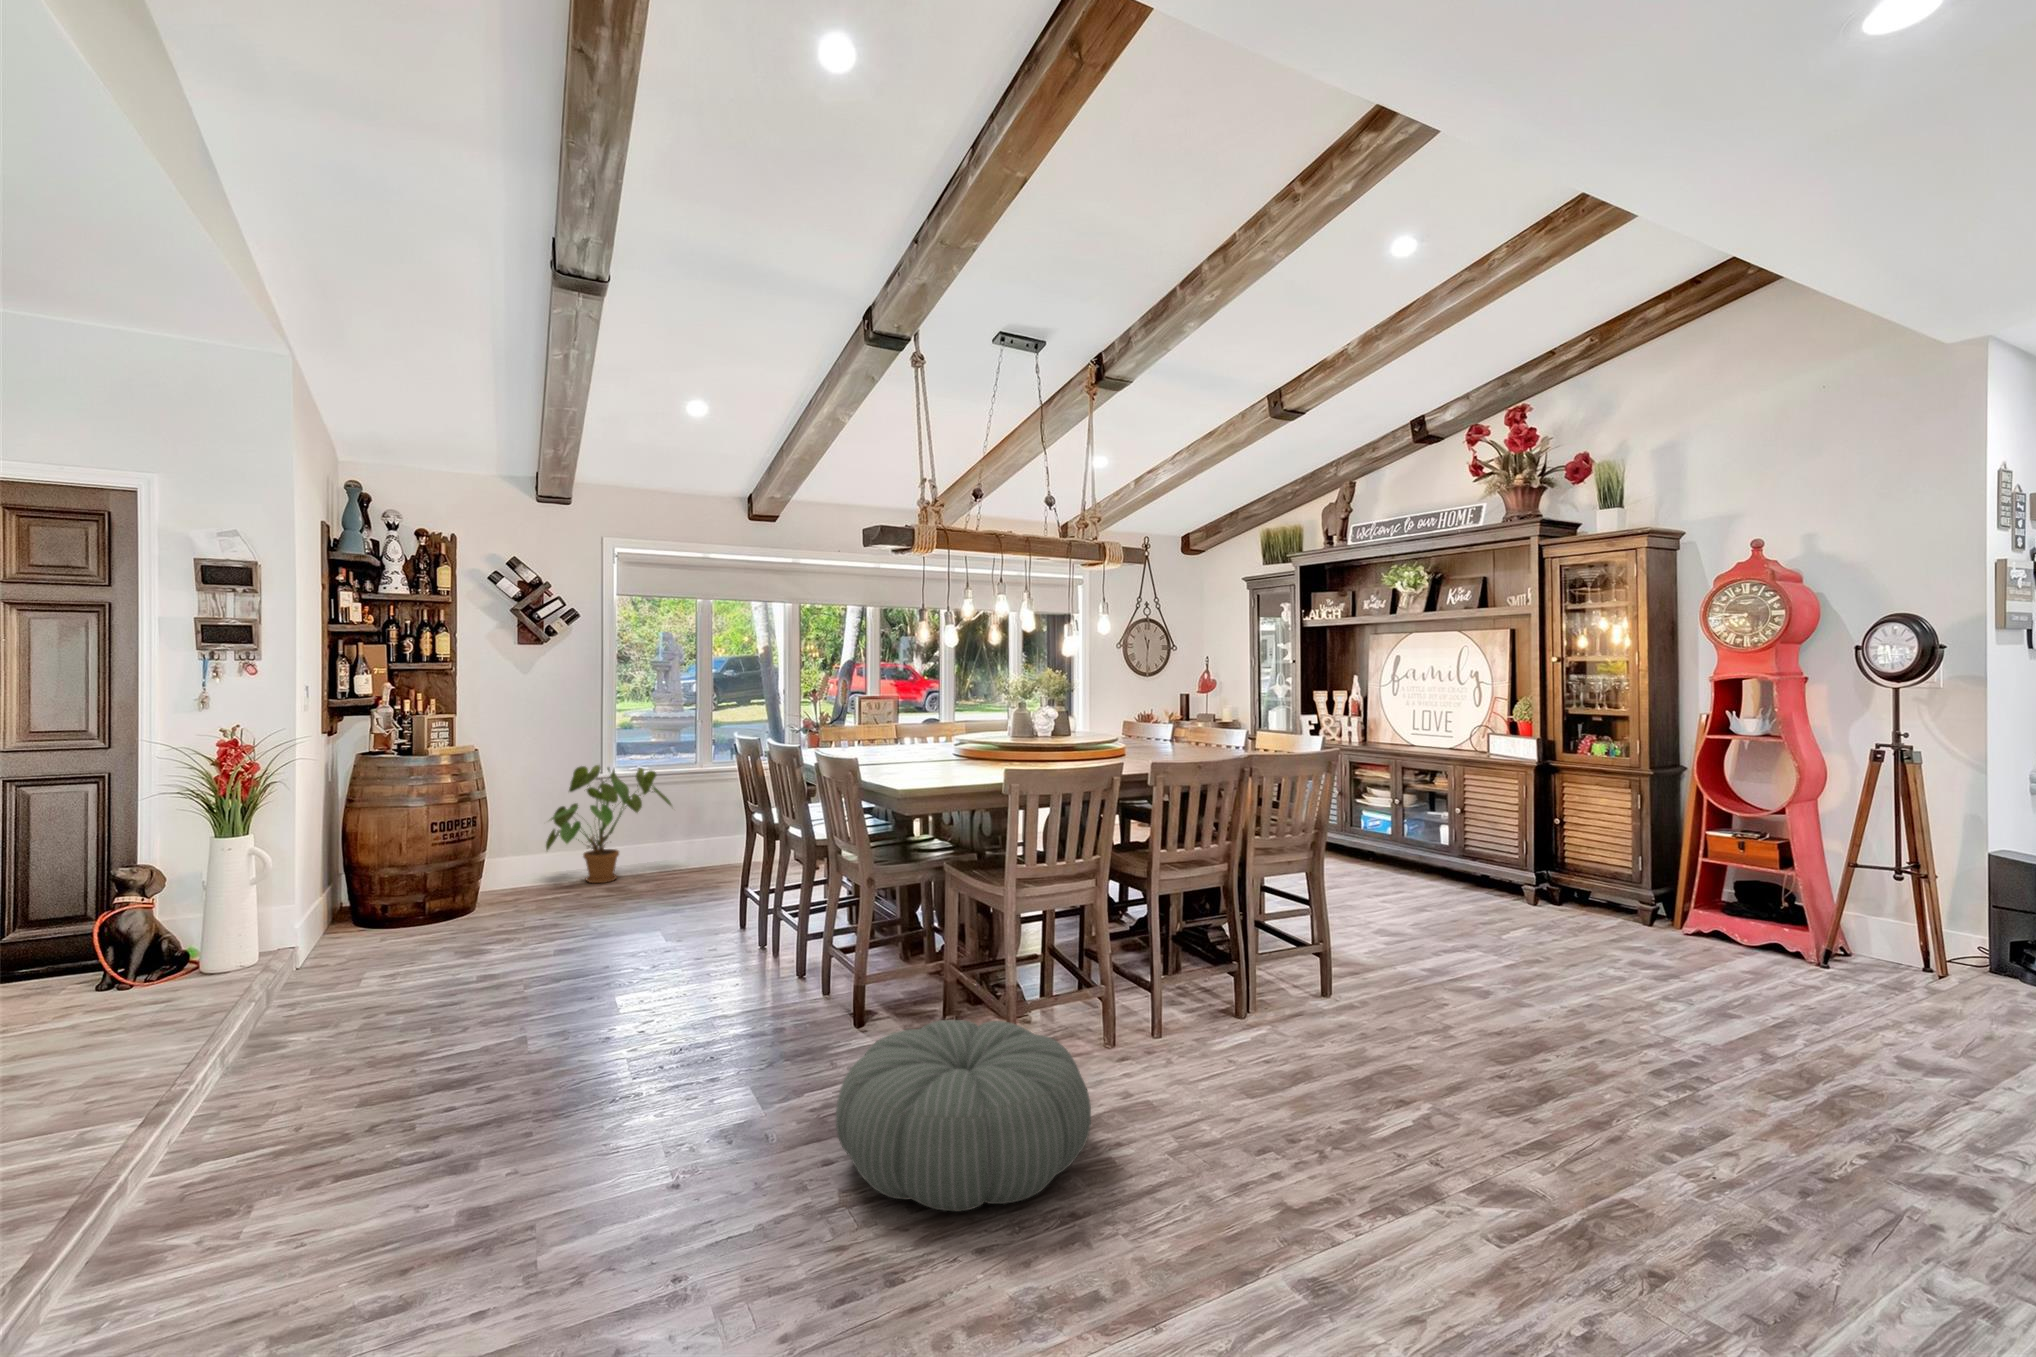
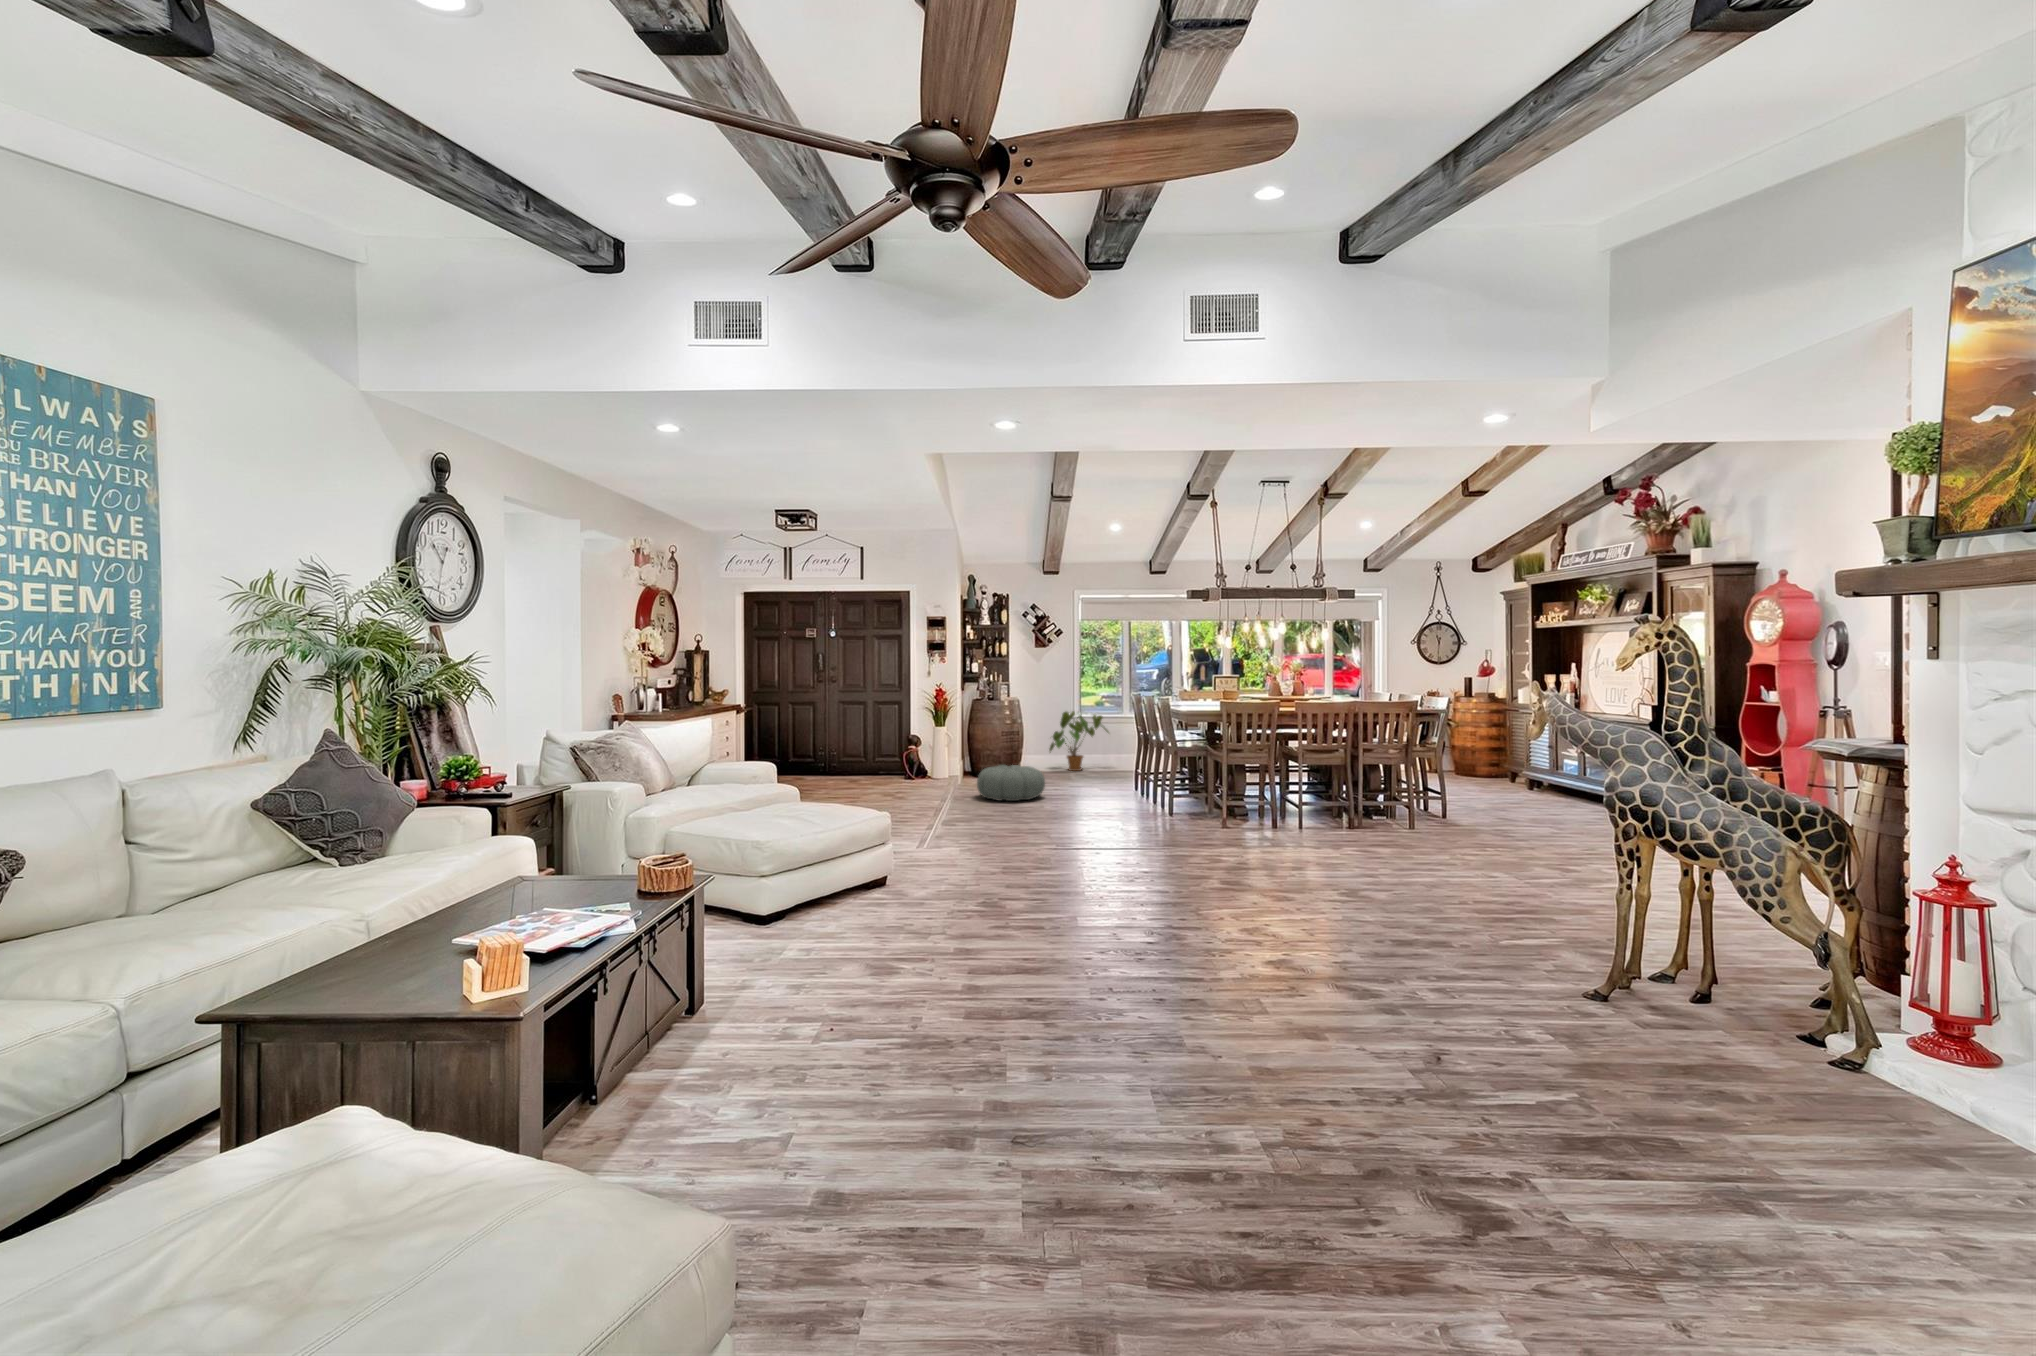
pouf: present [836,1020,1091,1211] -> present [977,765,1045,801]

